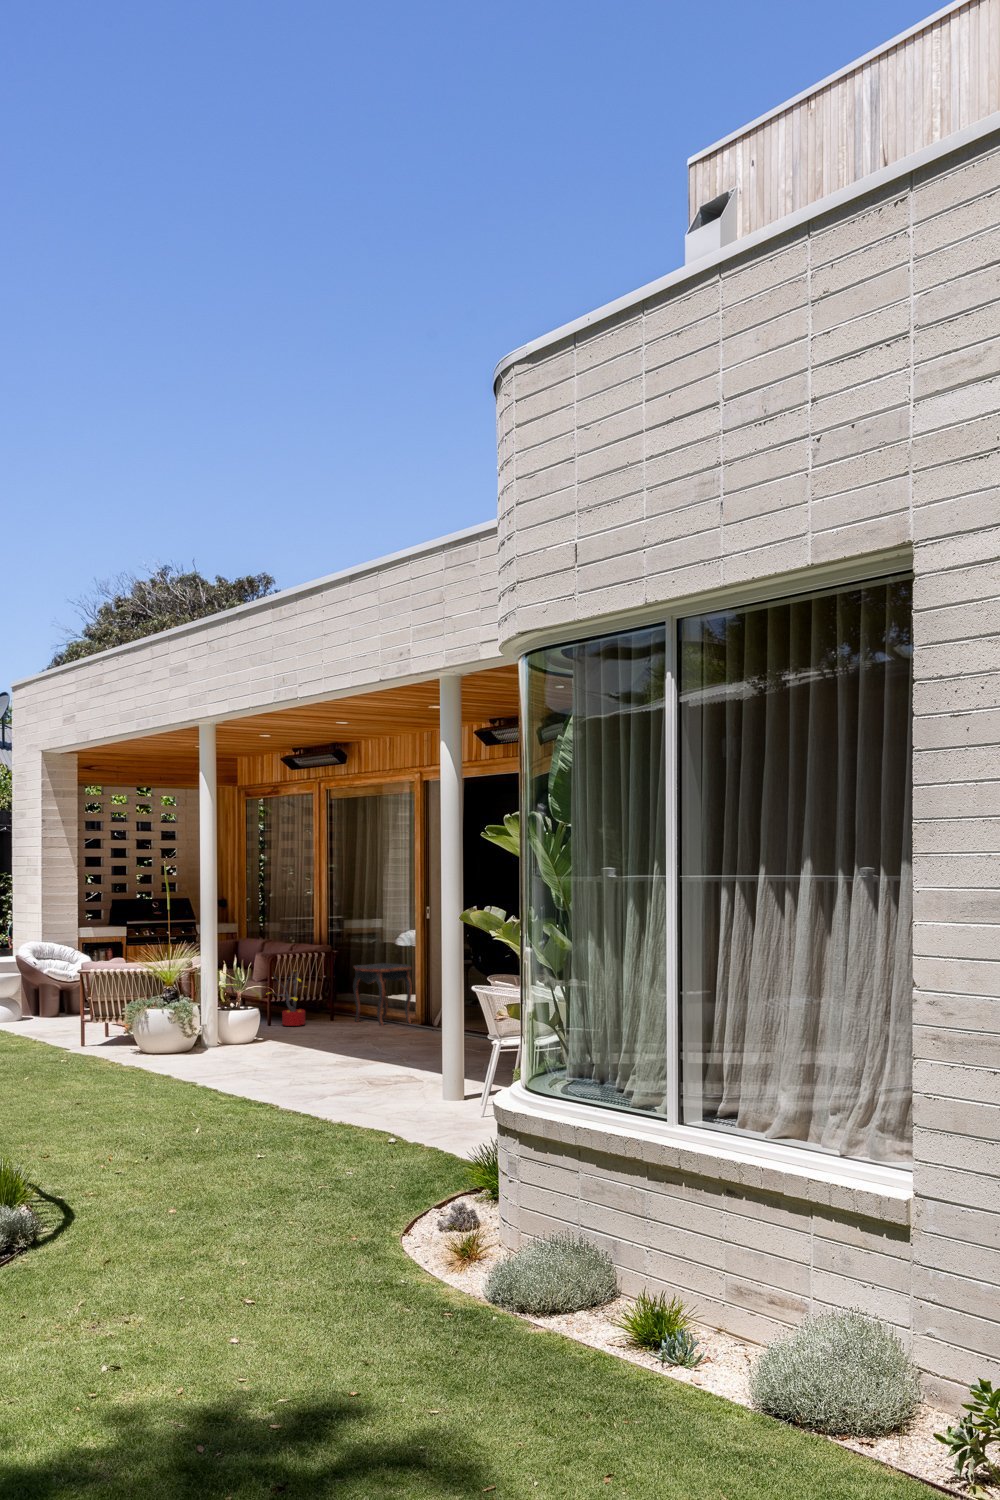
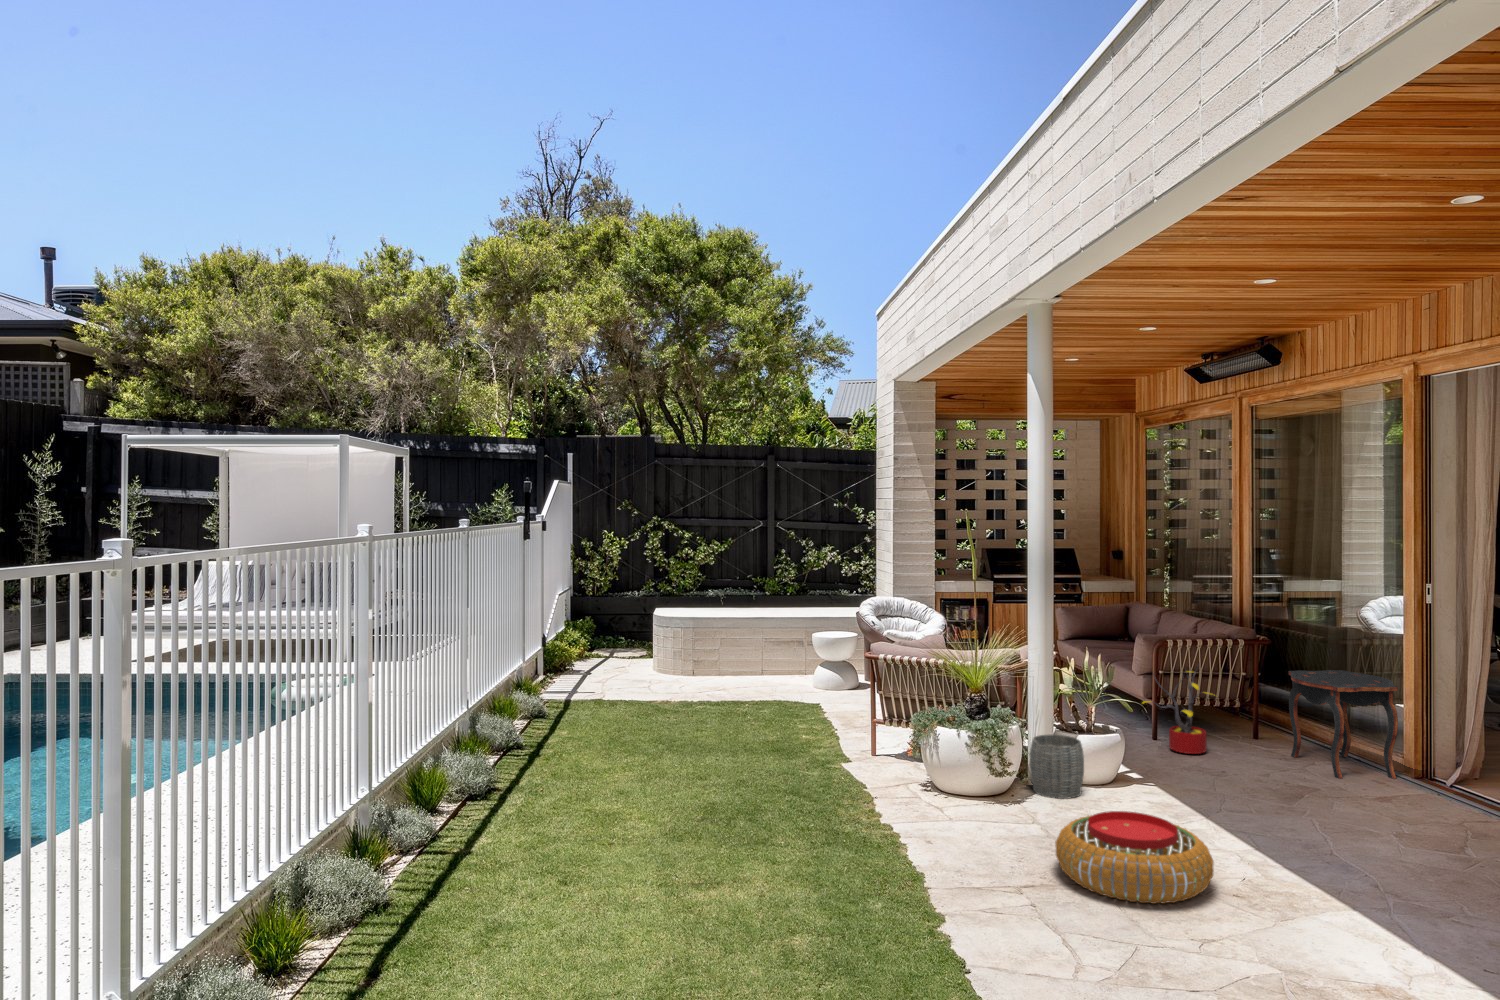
woven basket: none [207,1010,241,1048] -> present [1030,735,1084,799]
pouf: none [243,1030,326,1068] -> present [1056,811,1214,904]

